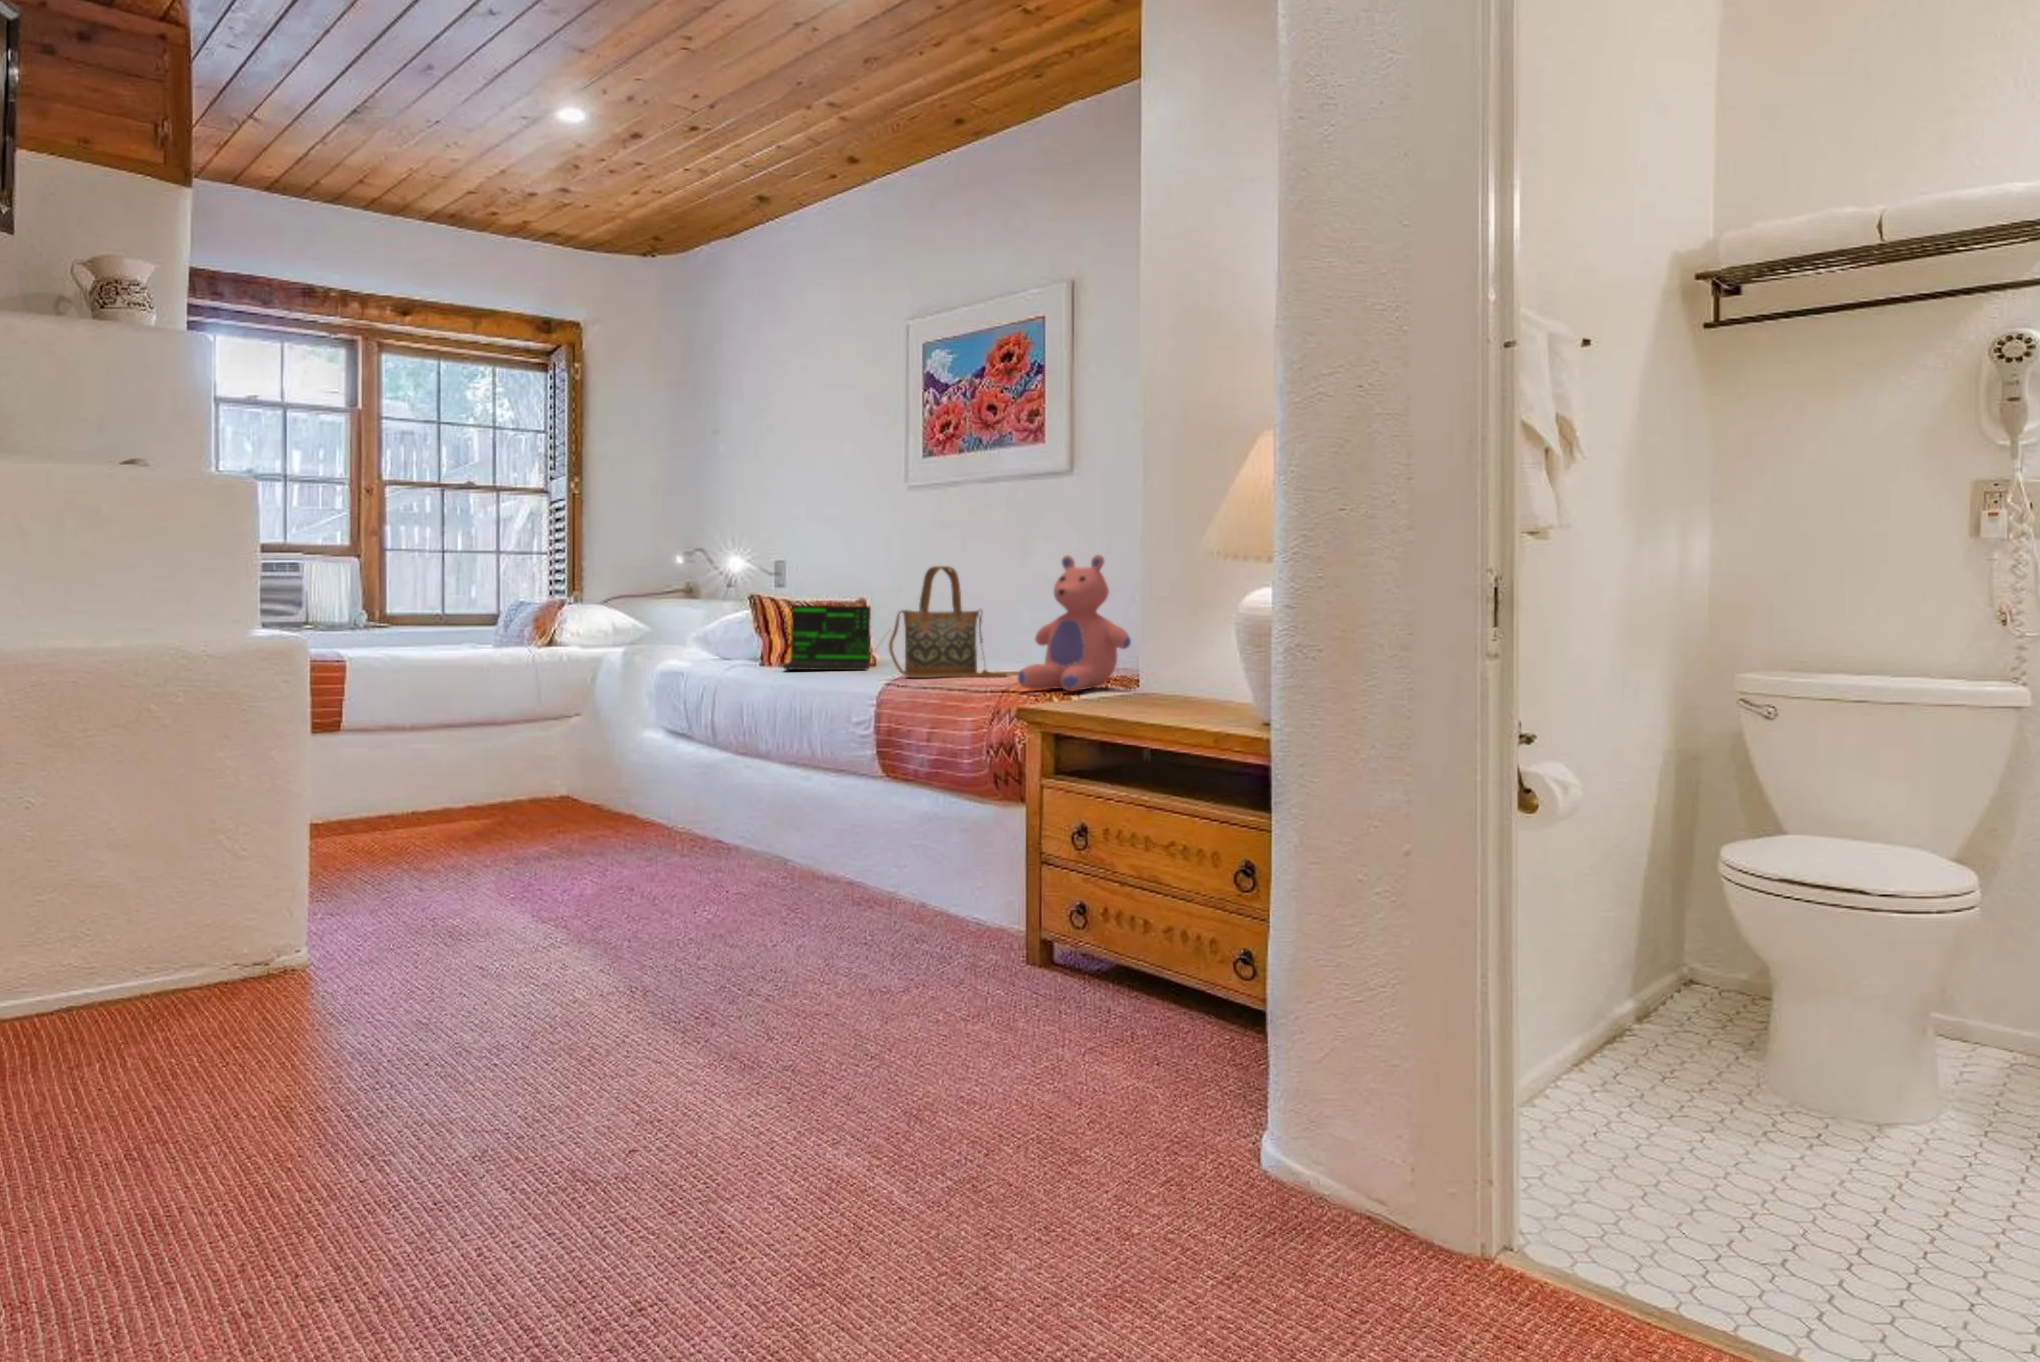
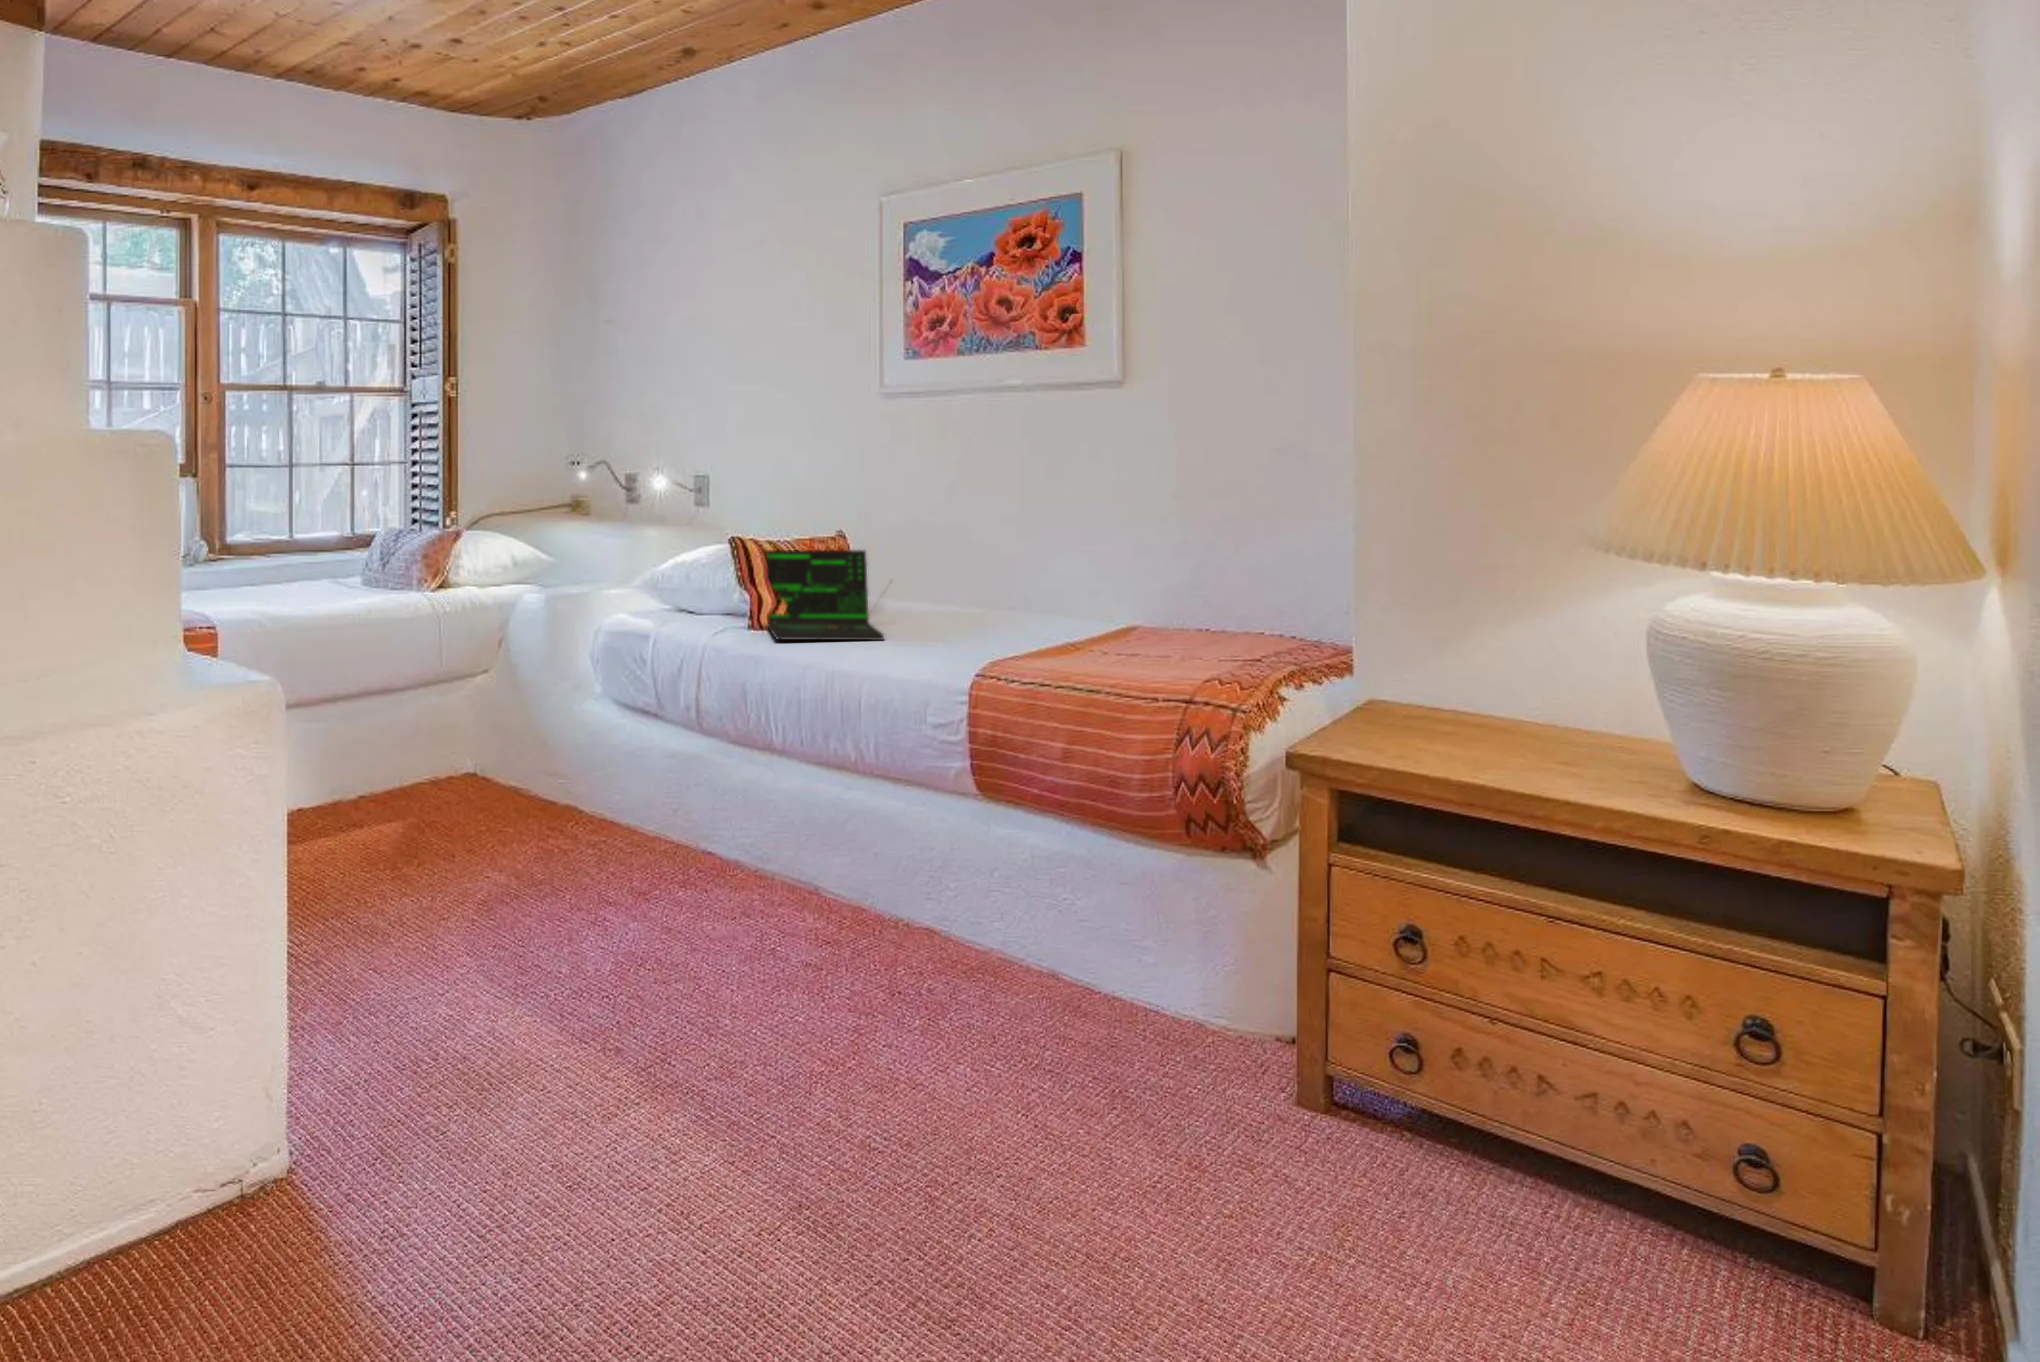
teddy bear: present [1018,555,1131,691] -> none [1196,518,1363,717]
handbag: present [889,566,1007,678] -> none [952,515,1106,667]

